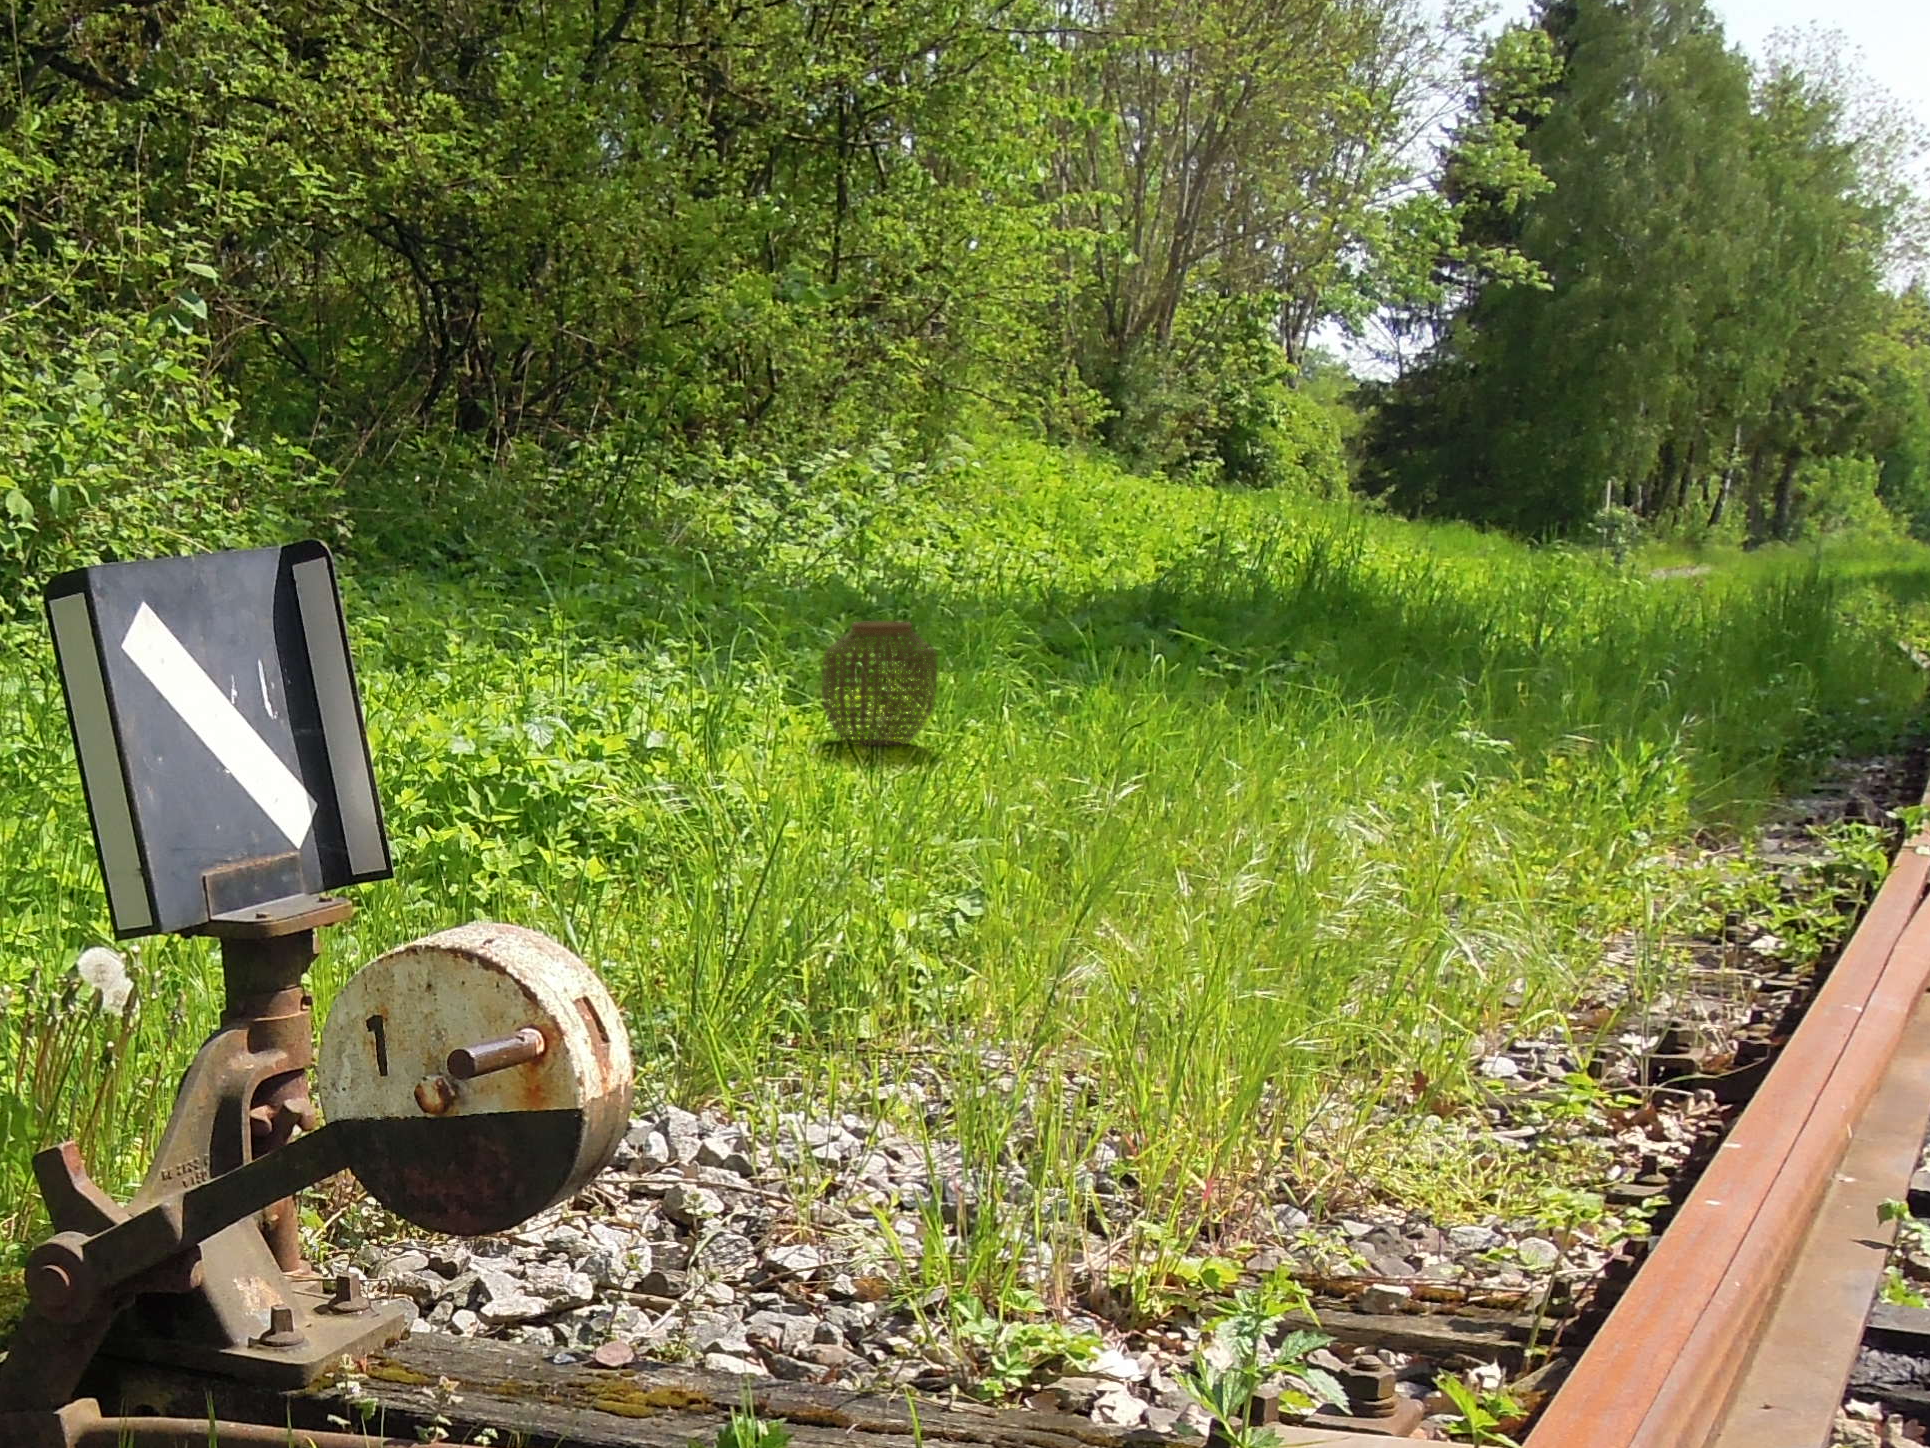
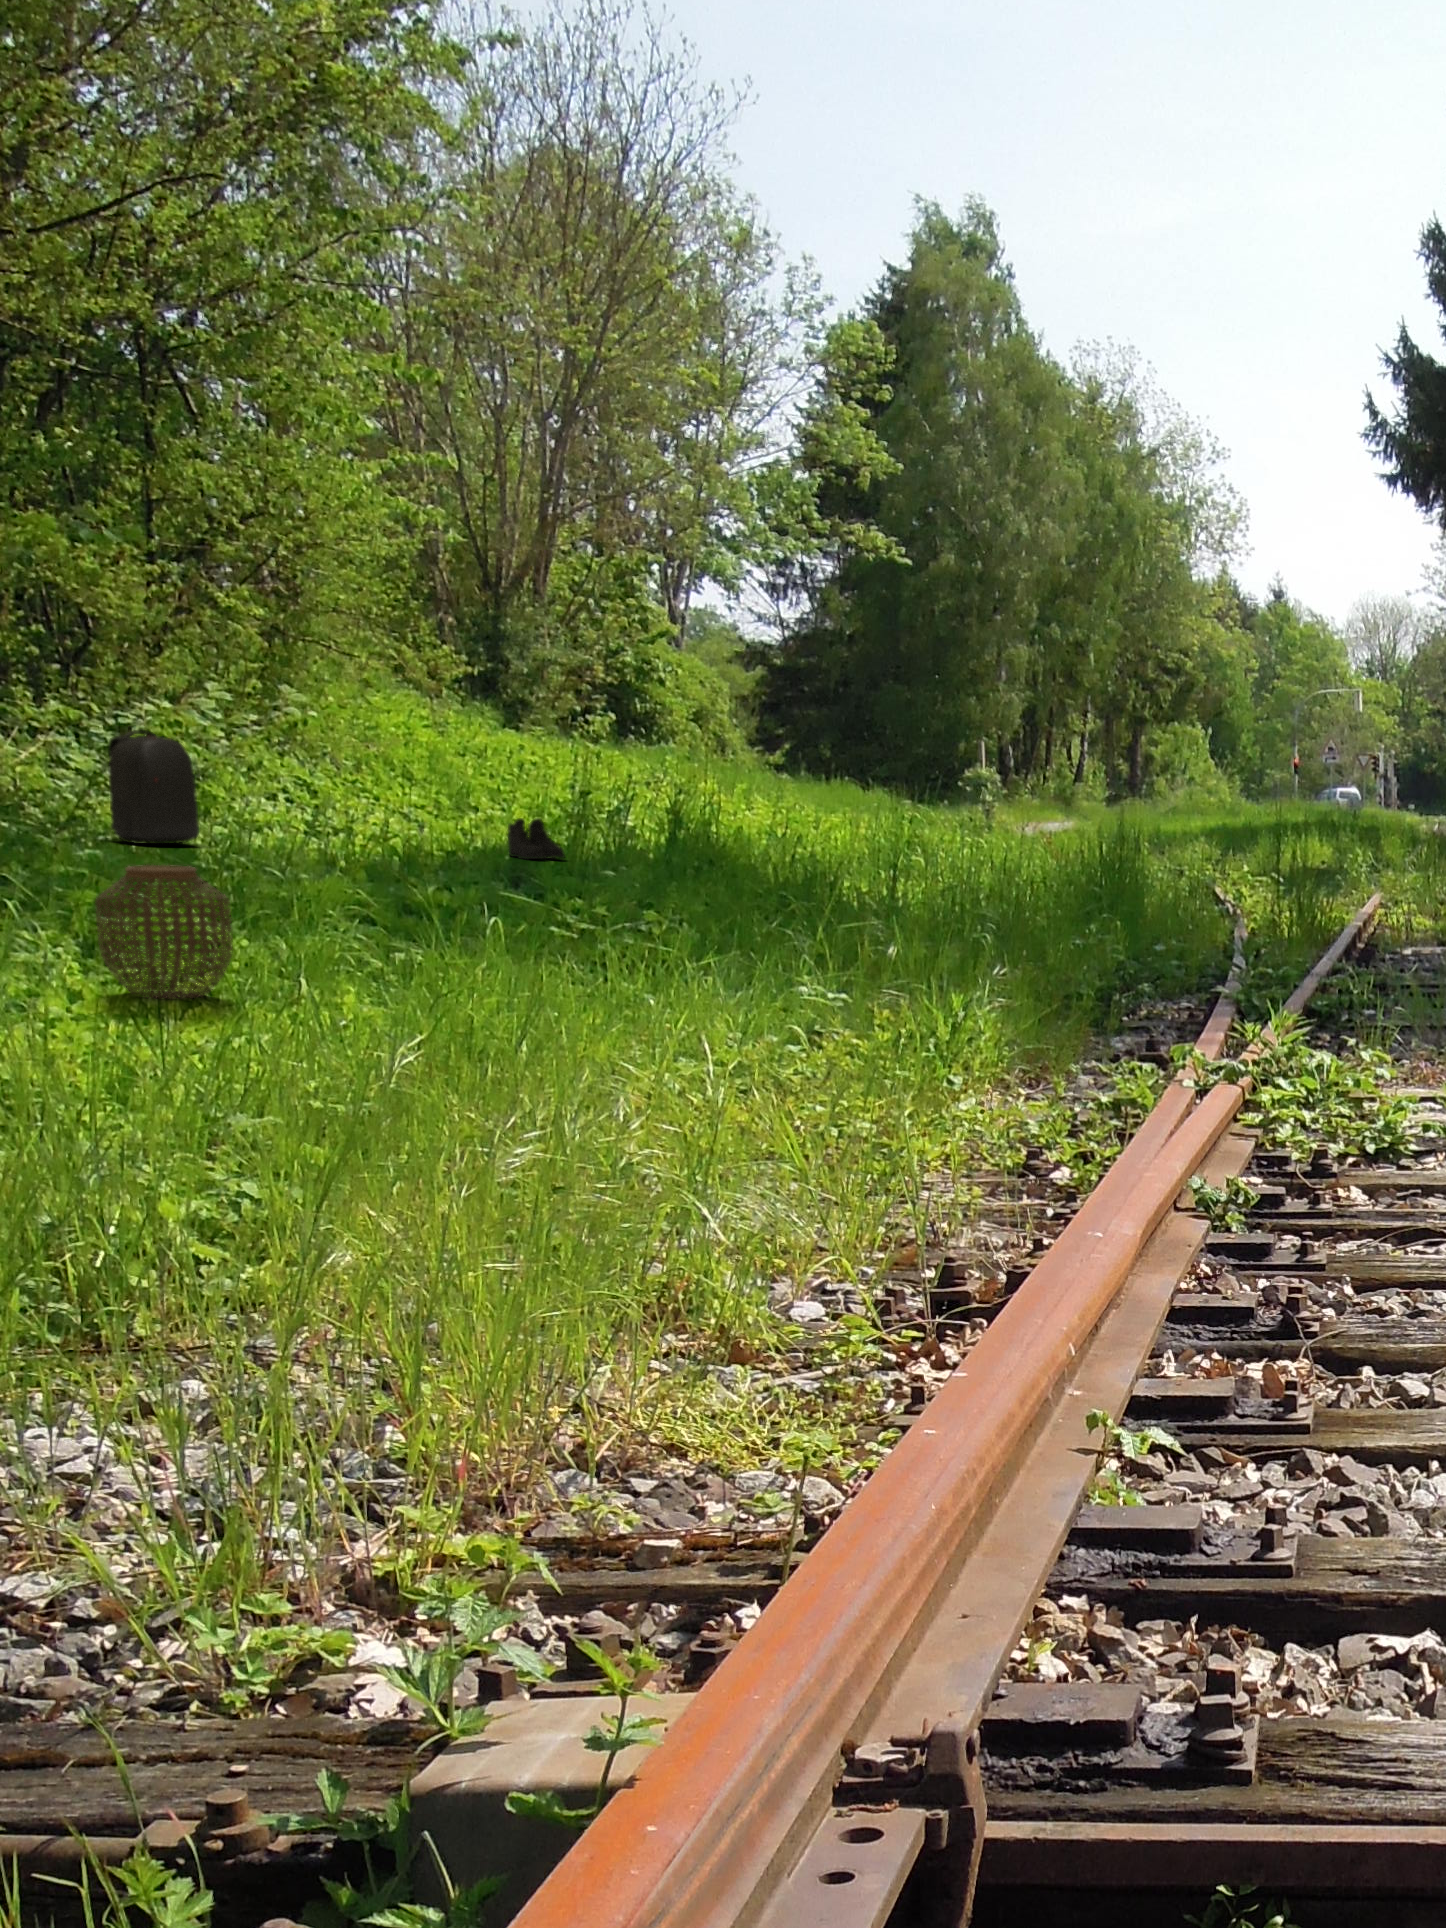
backpack: none [802,505,880,611] -> present [108,730,199,844]
boots: none [1152,580,1207,621] -> present [508,818,565,860]

